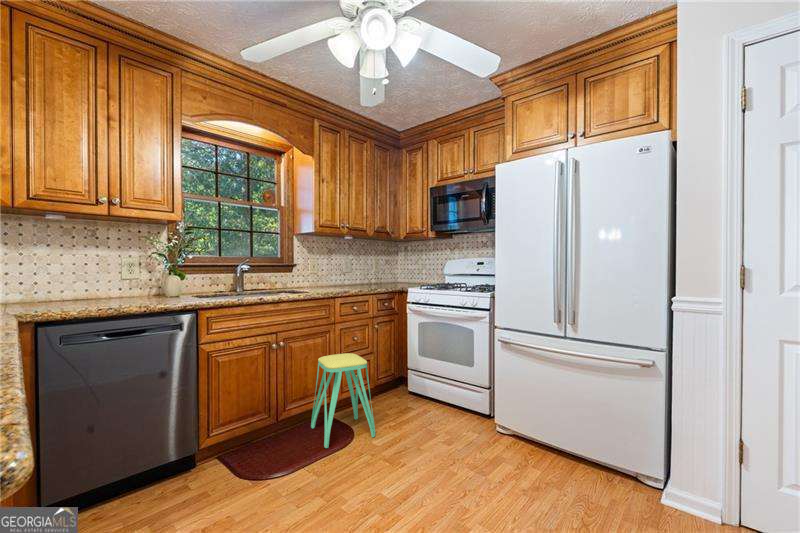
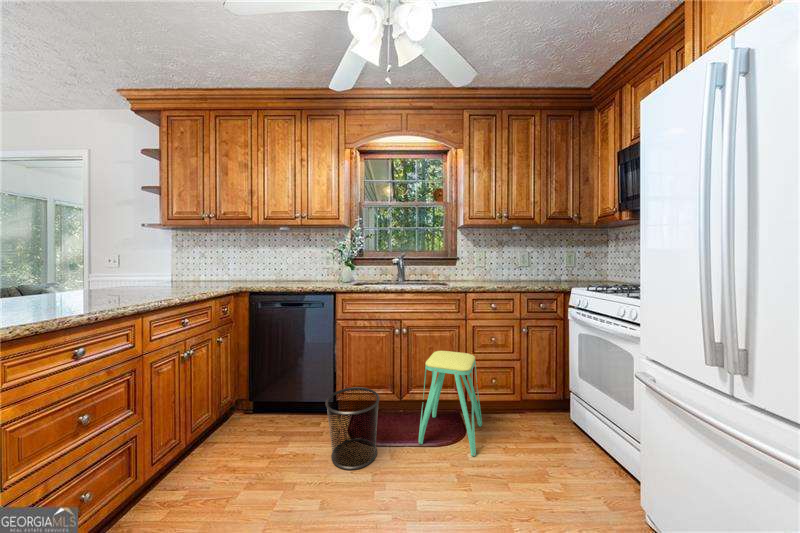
waste bin: none [244,407,307,496] -> present [325,387,380,470]

